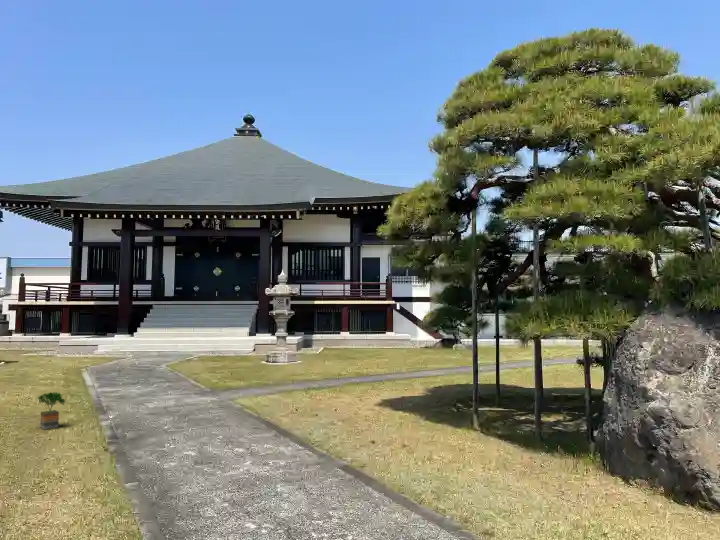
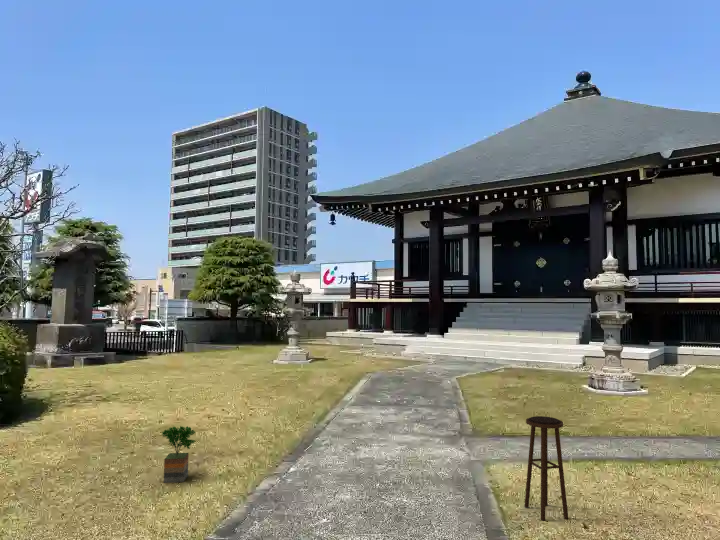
stool: none [269,360,290,407] -> present [524,416,568,520]

